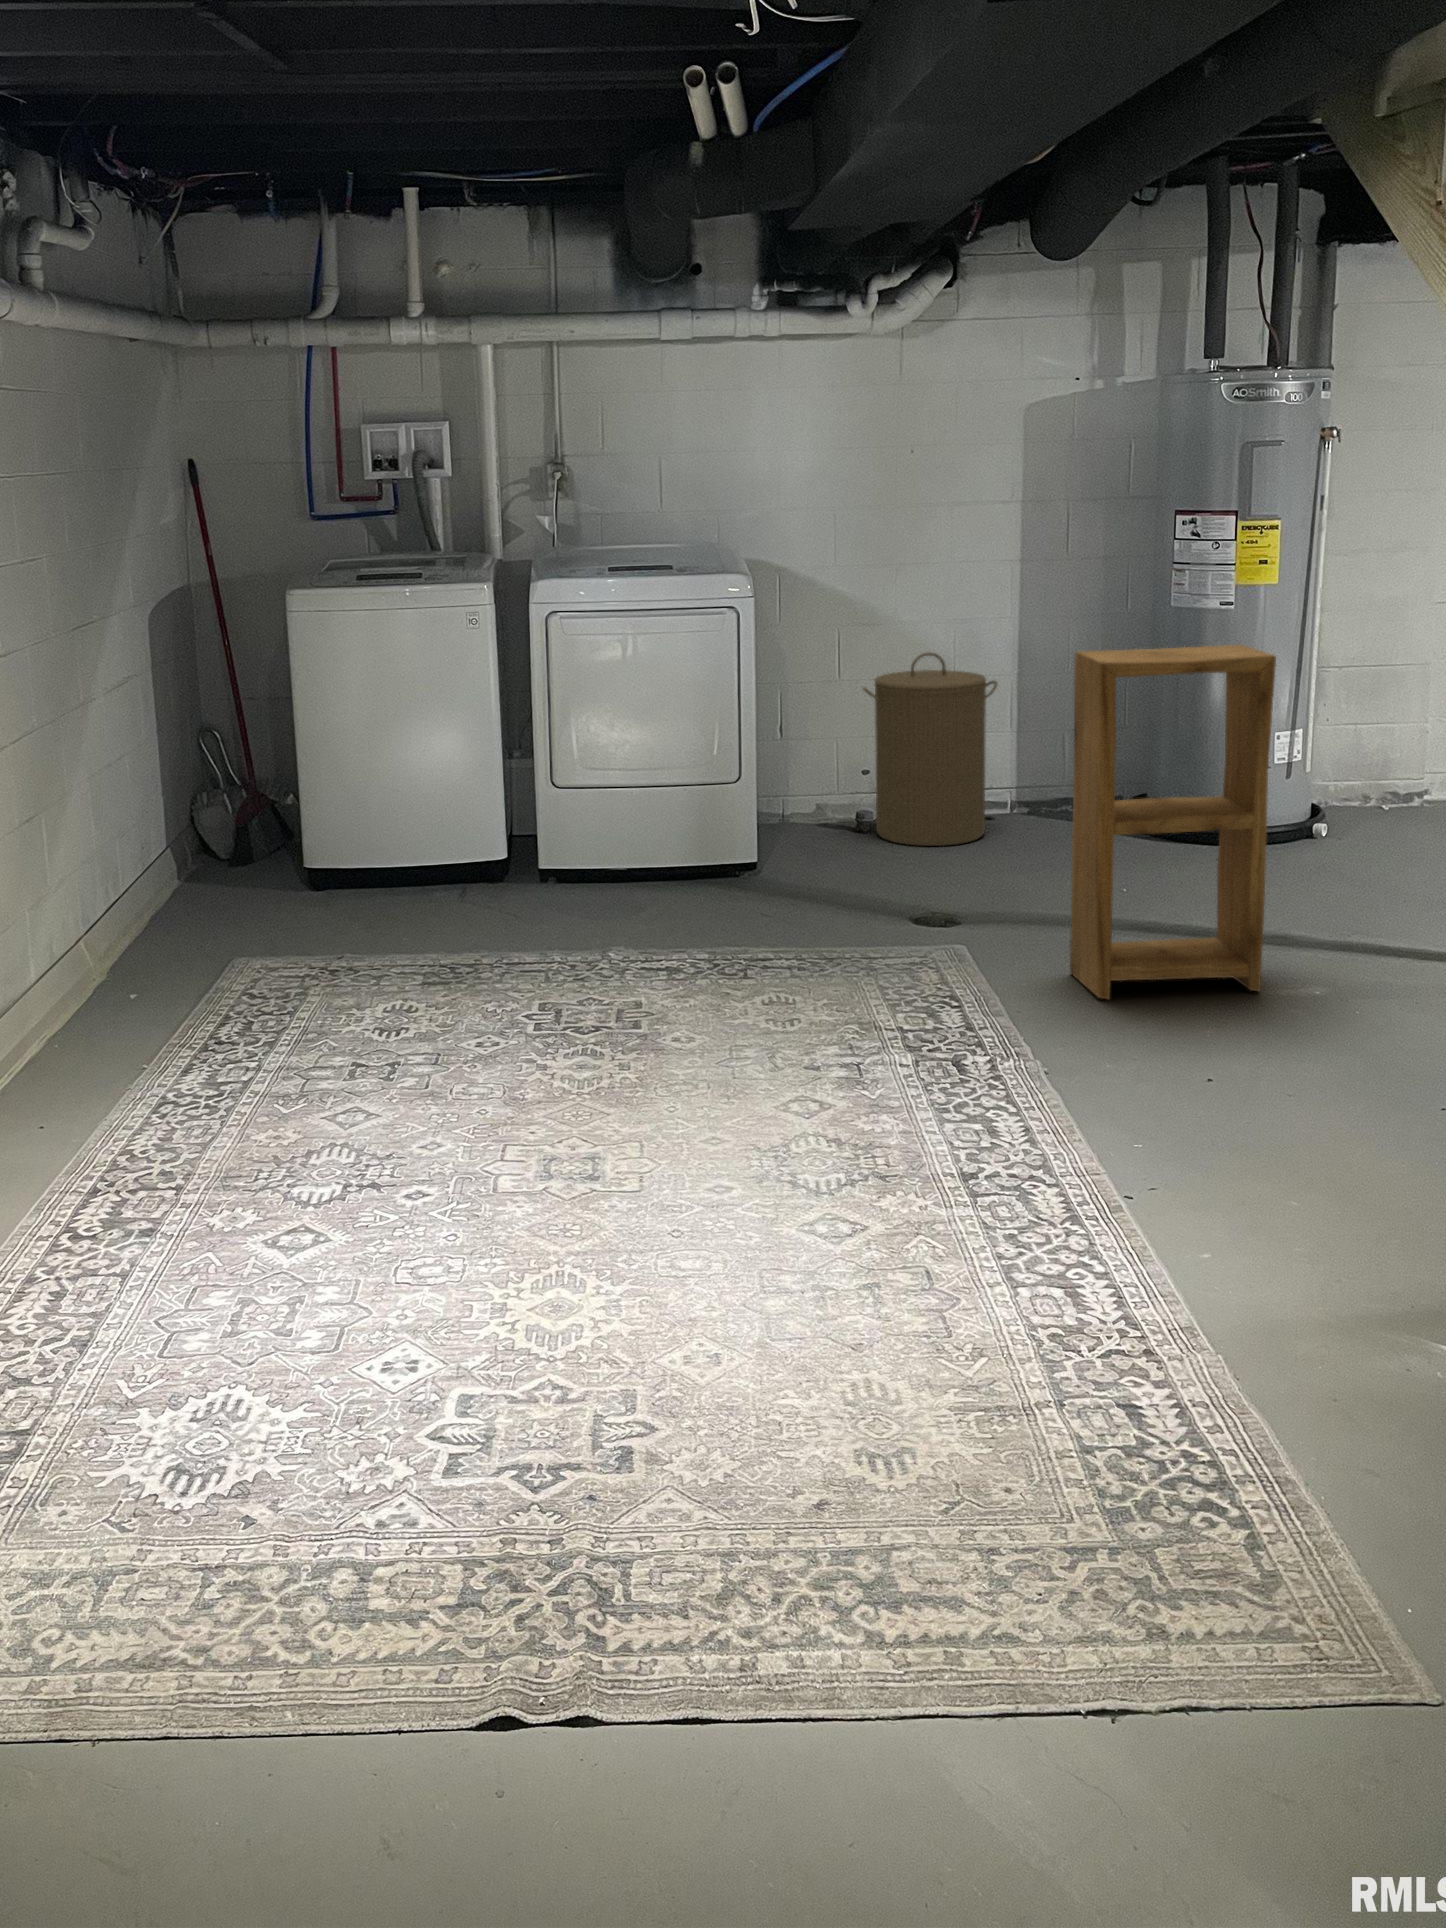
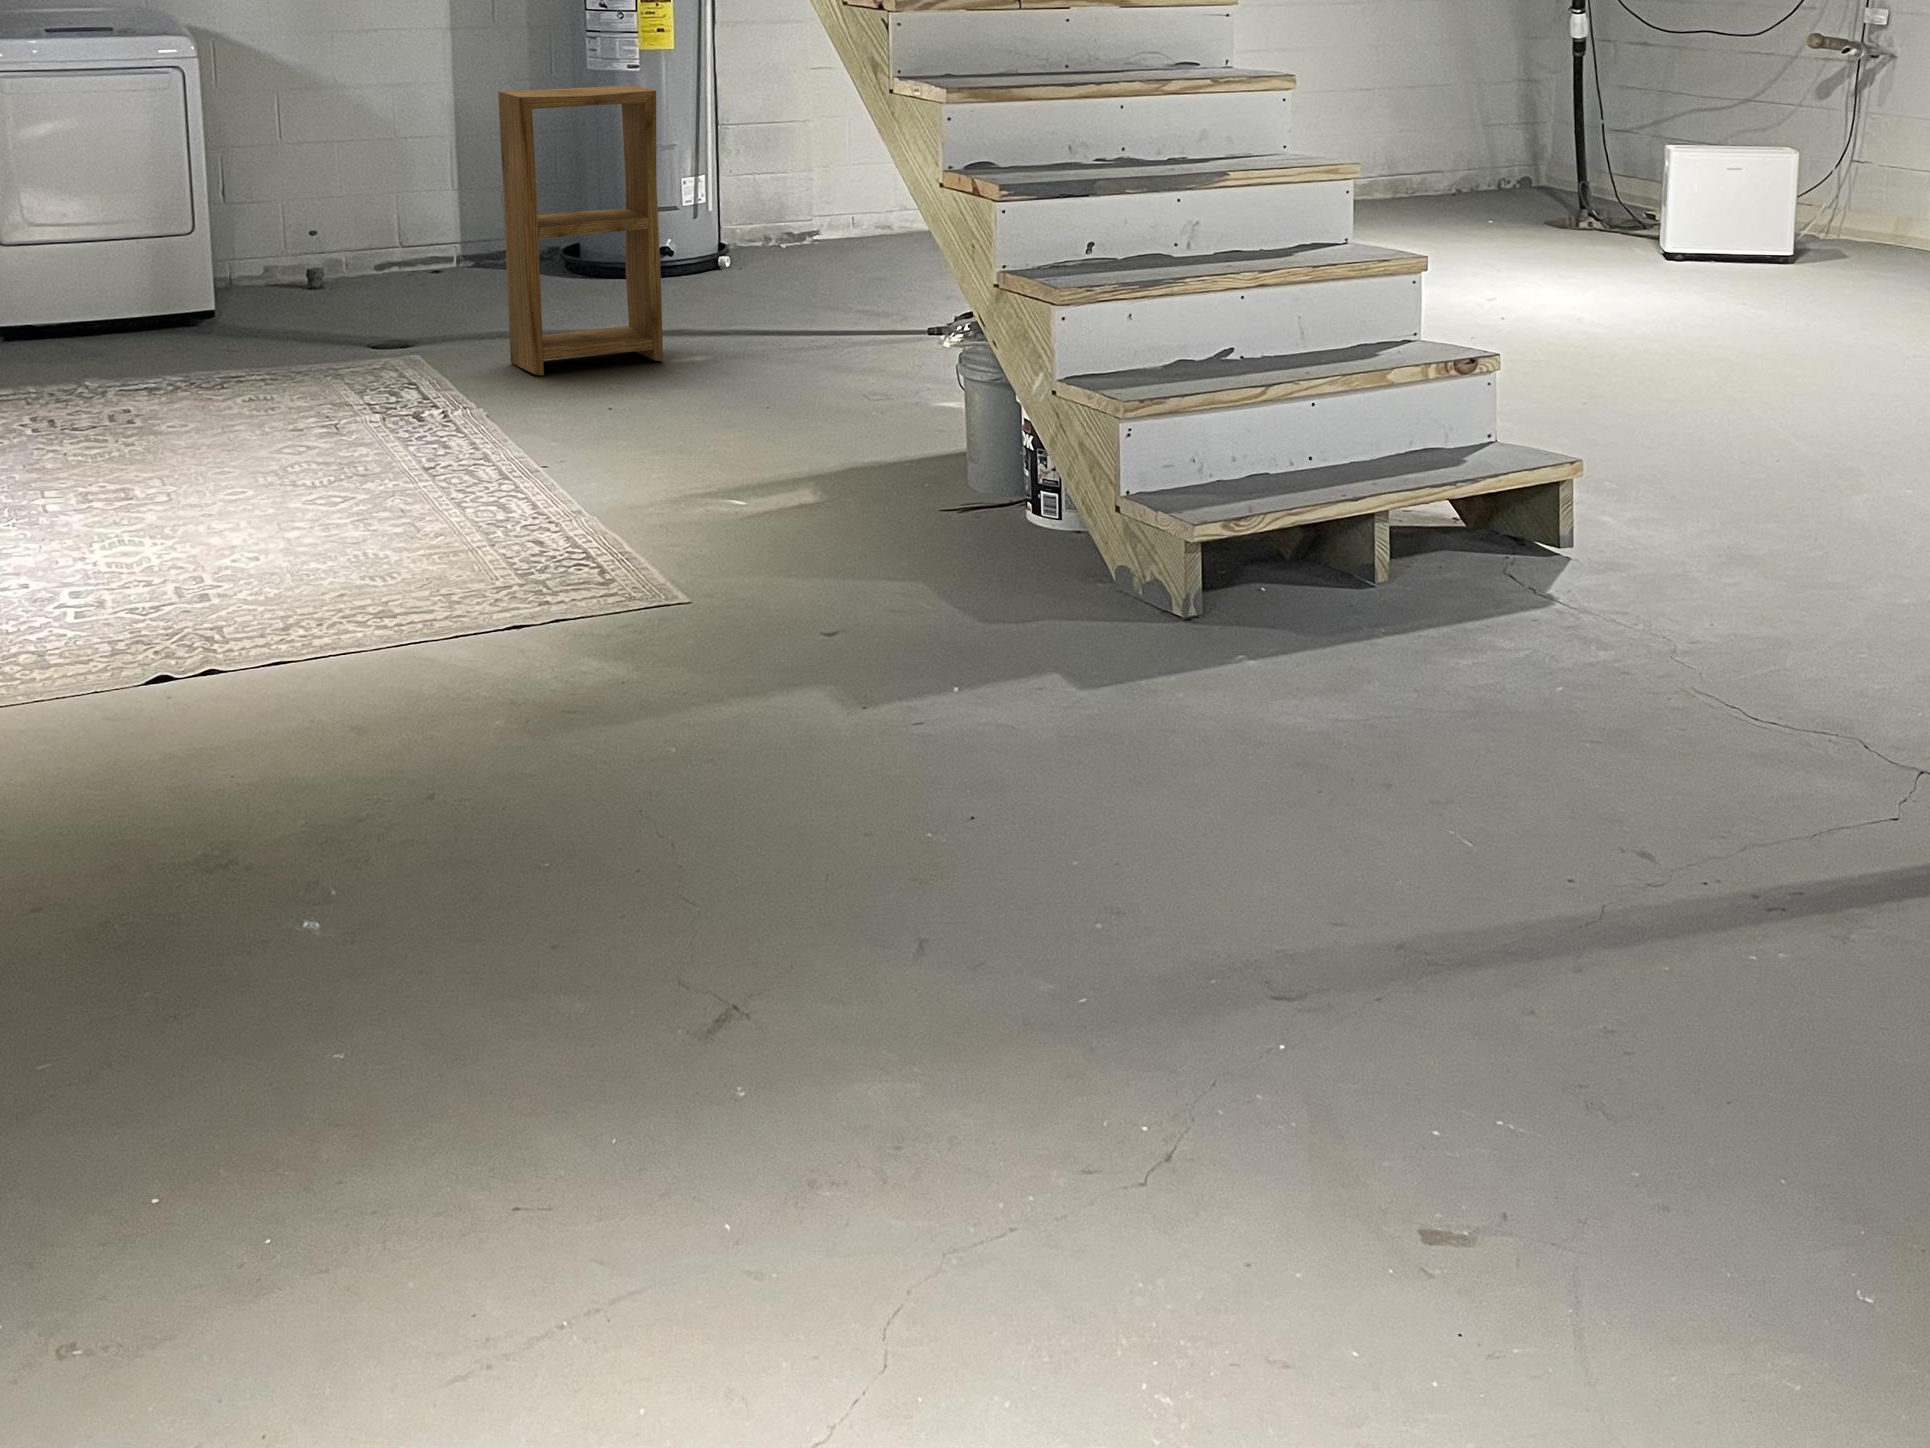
laundry hamper: present [863,652,998,846] -> none [305,113,435,293]

